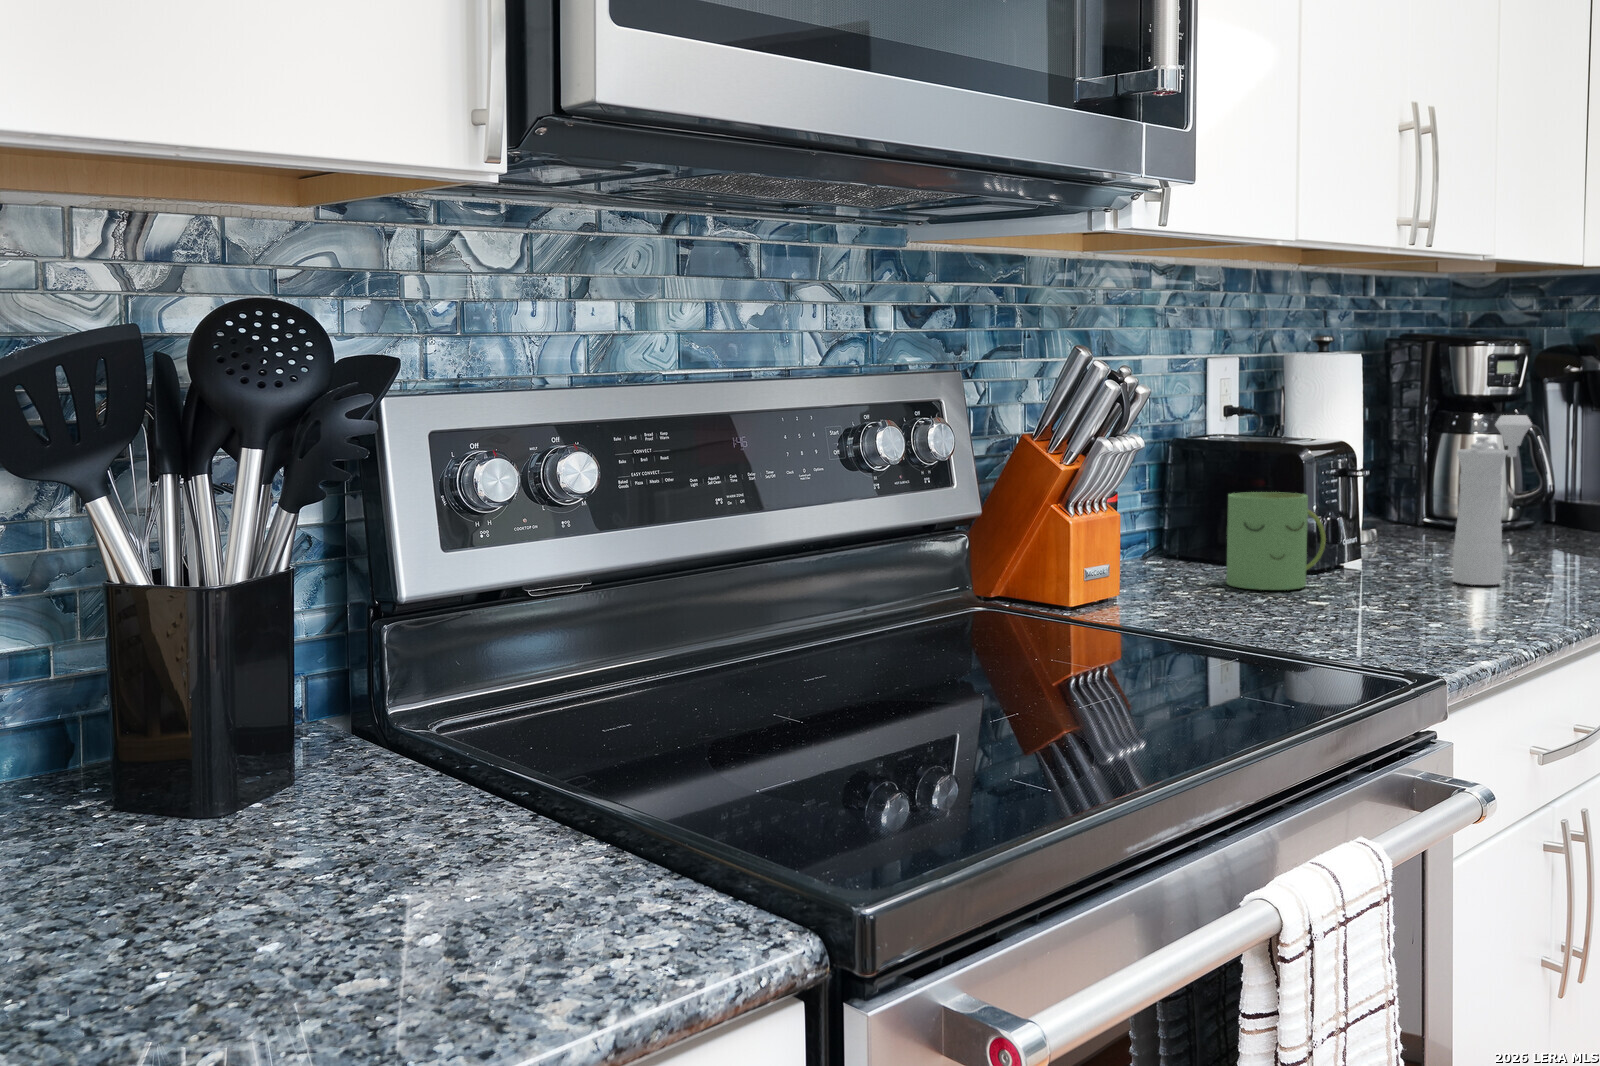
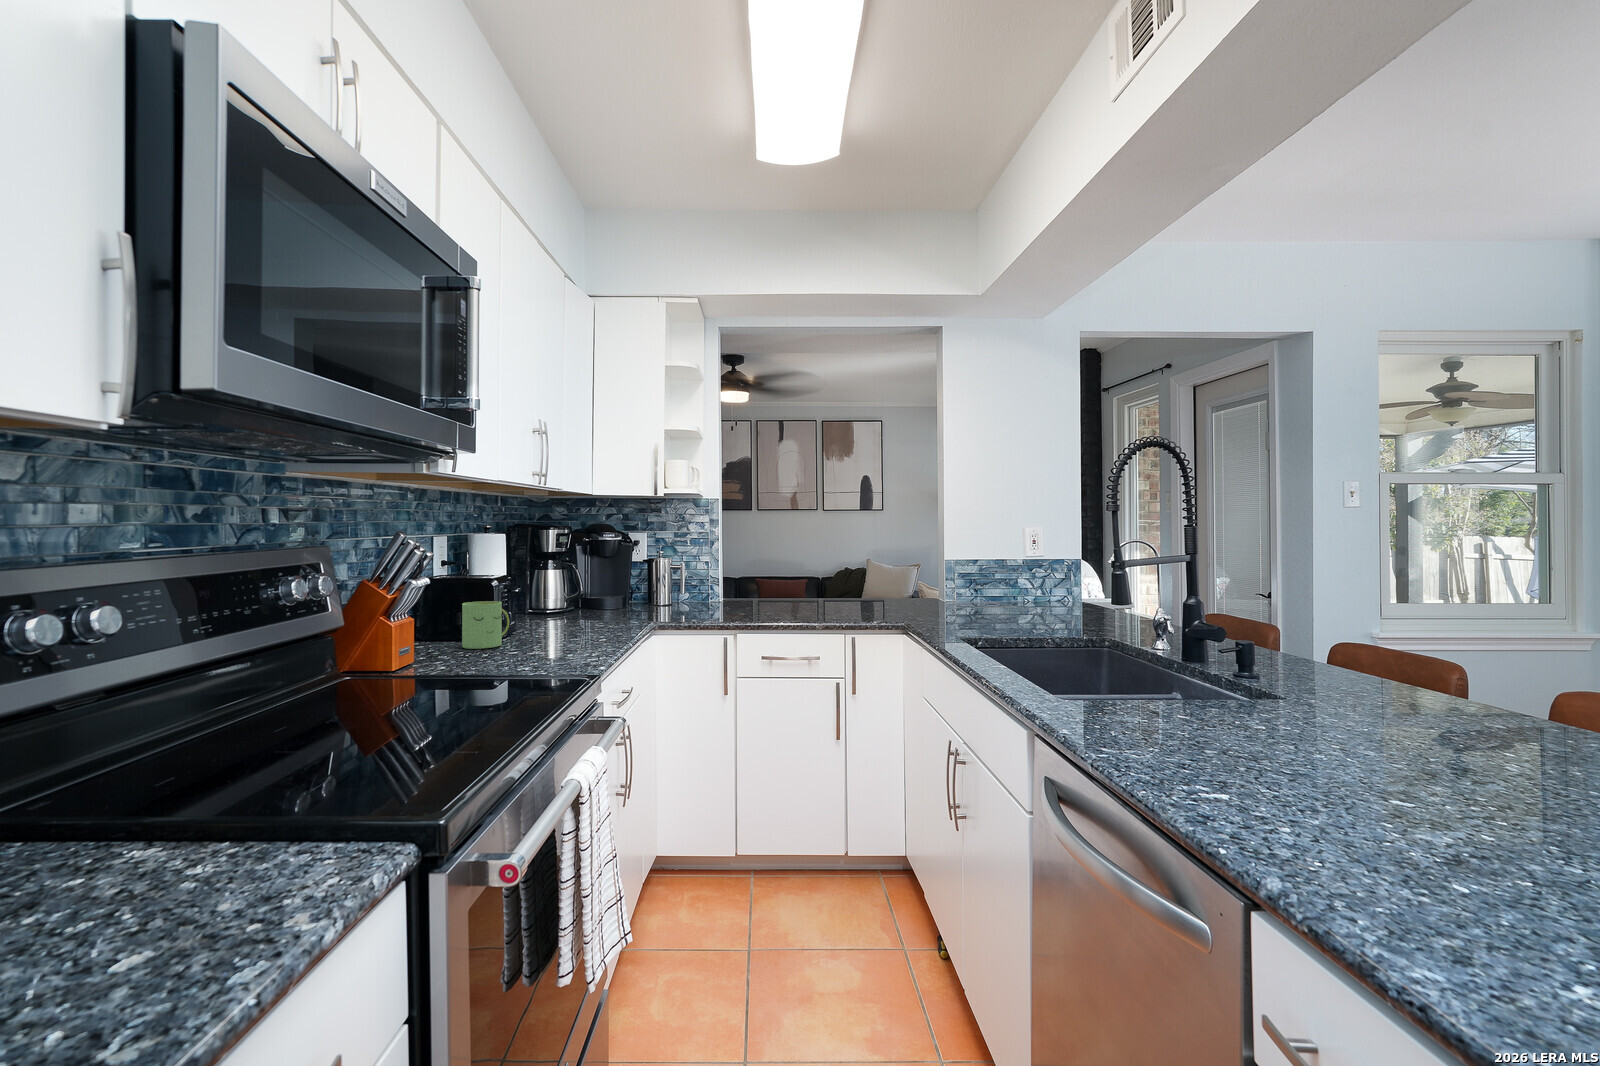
pepper mill: present [1452,415,1532,585] -> none [560,563,586,636]

